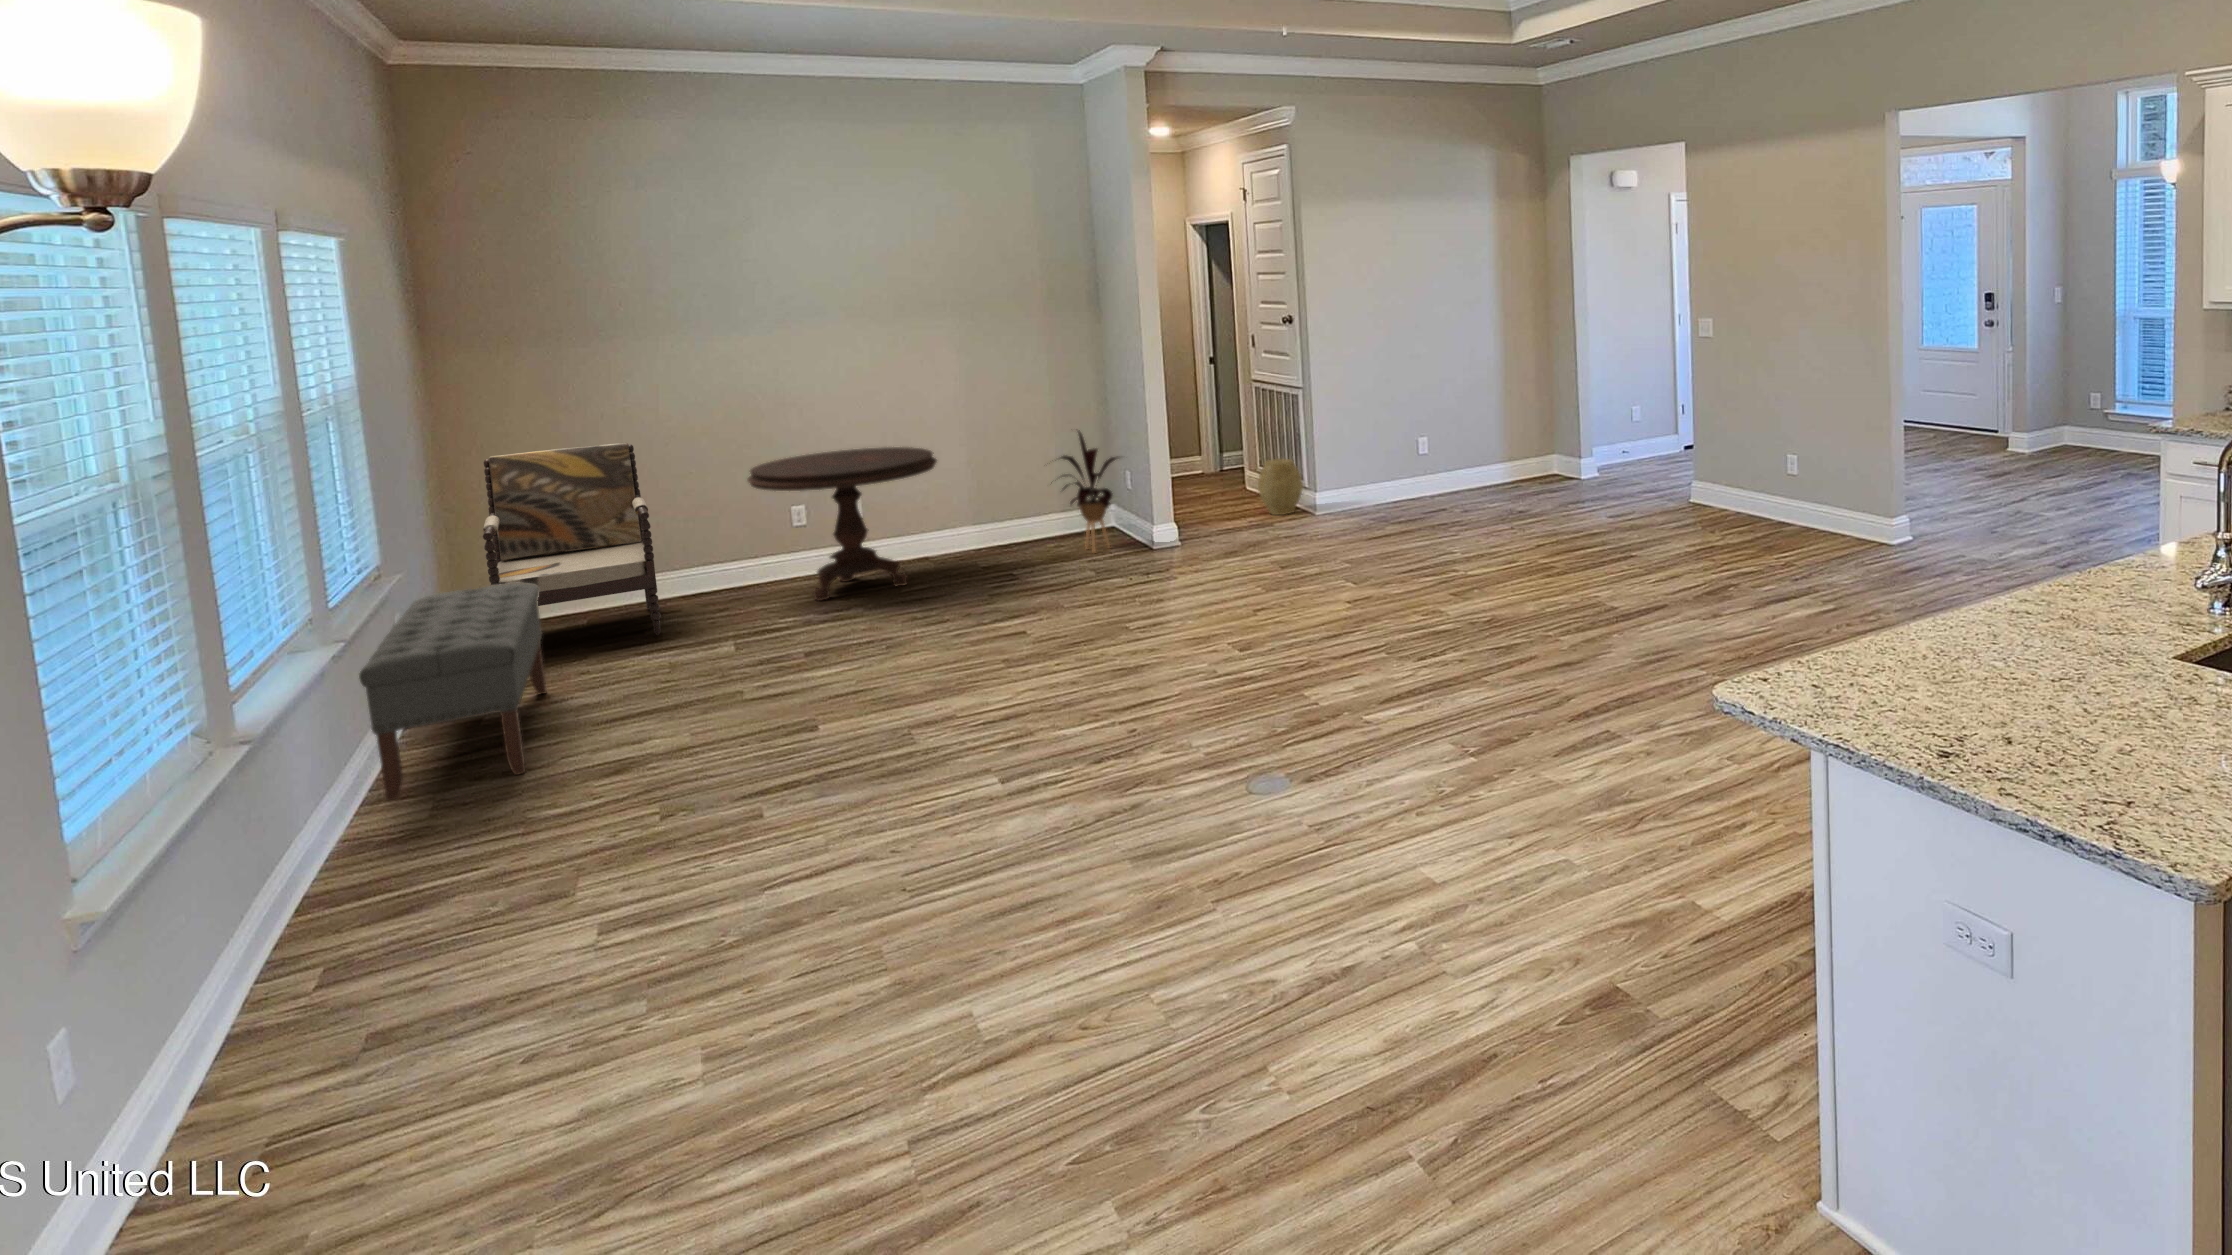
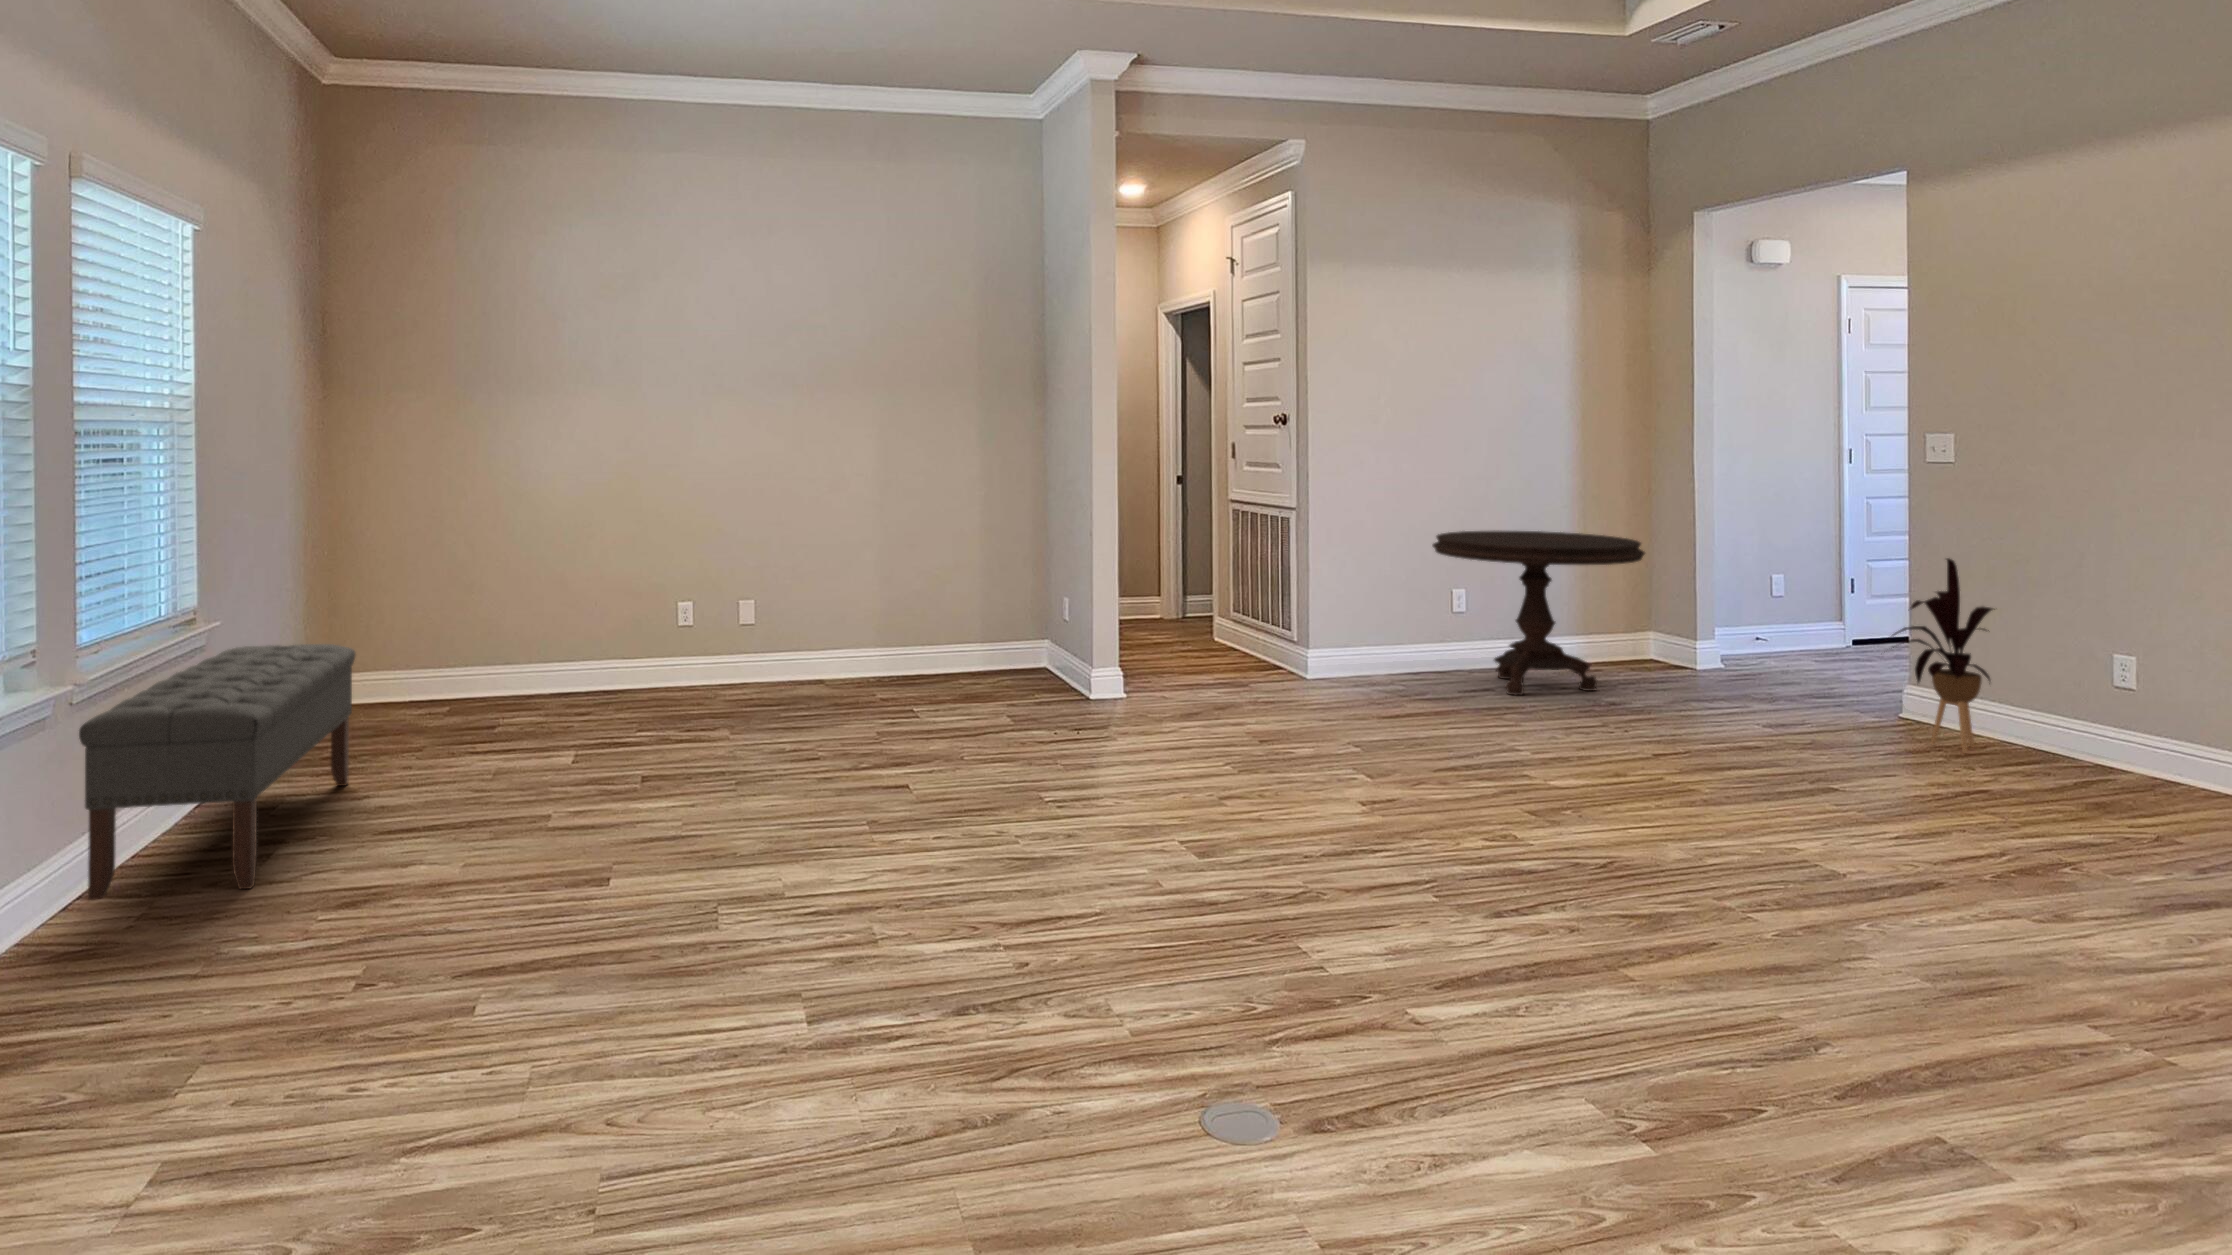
house plant: present [1061,431,1117,552] -> present [1886,558,1995,753]
armchair: present [483,443,661,635] -> none [329,502,517,742]
side table: present [747,447,937,601] -> present [1433,531,1645,695]
woven basket: present [1258,458,1303,515] -> none [1236,597,1296,673]

